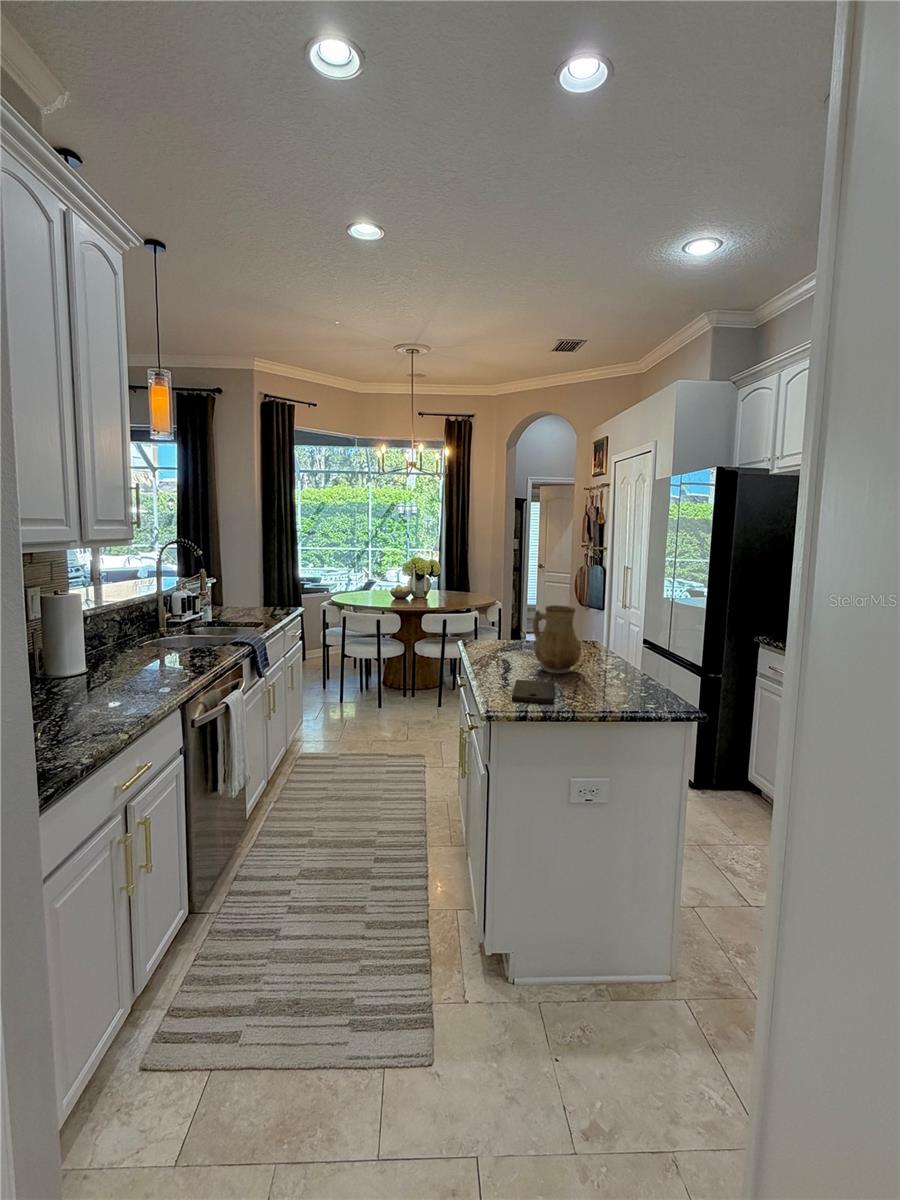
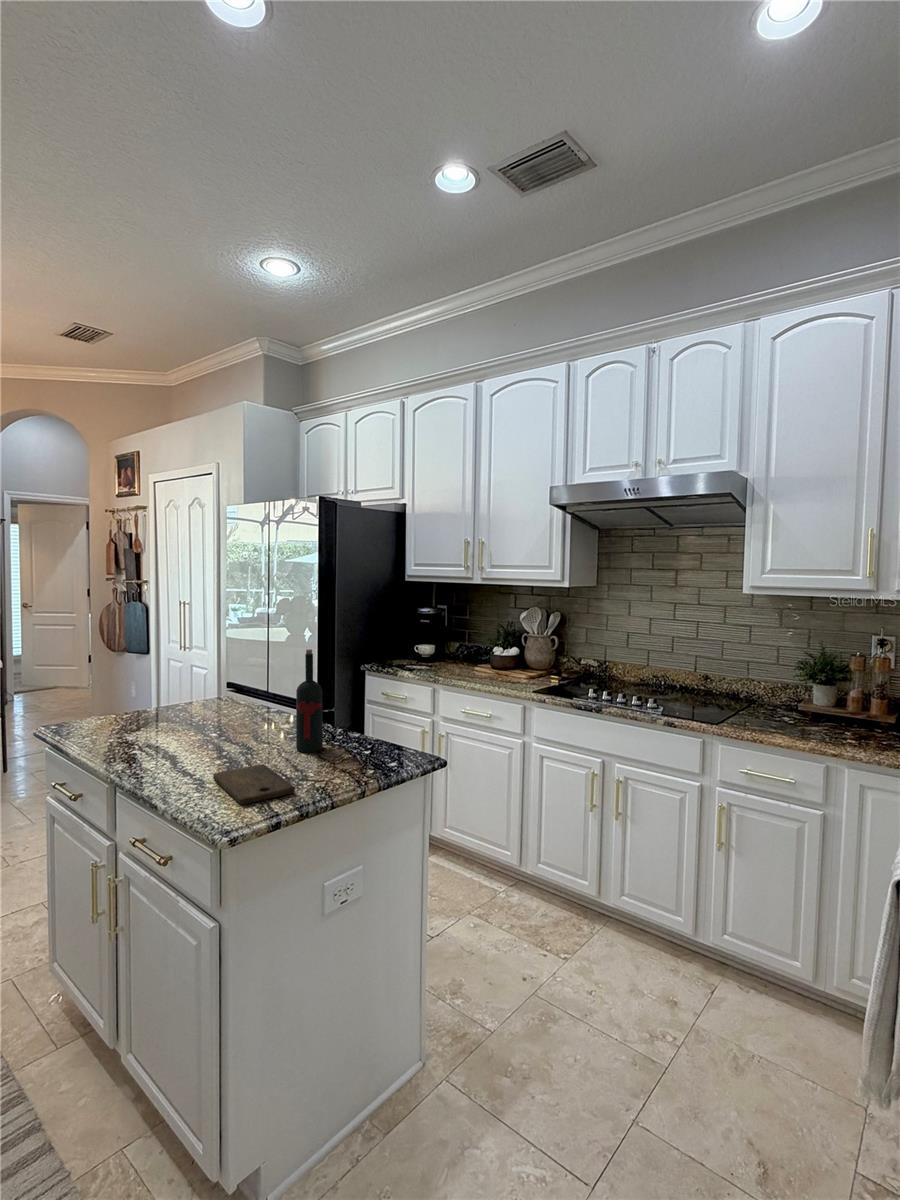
wine bottle: none [593,600,618,686] -> present [296,649,323,753]
ceramic pitcher: present [533,605,581,673] -> none [196,662,267,752]

